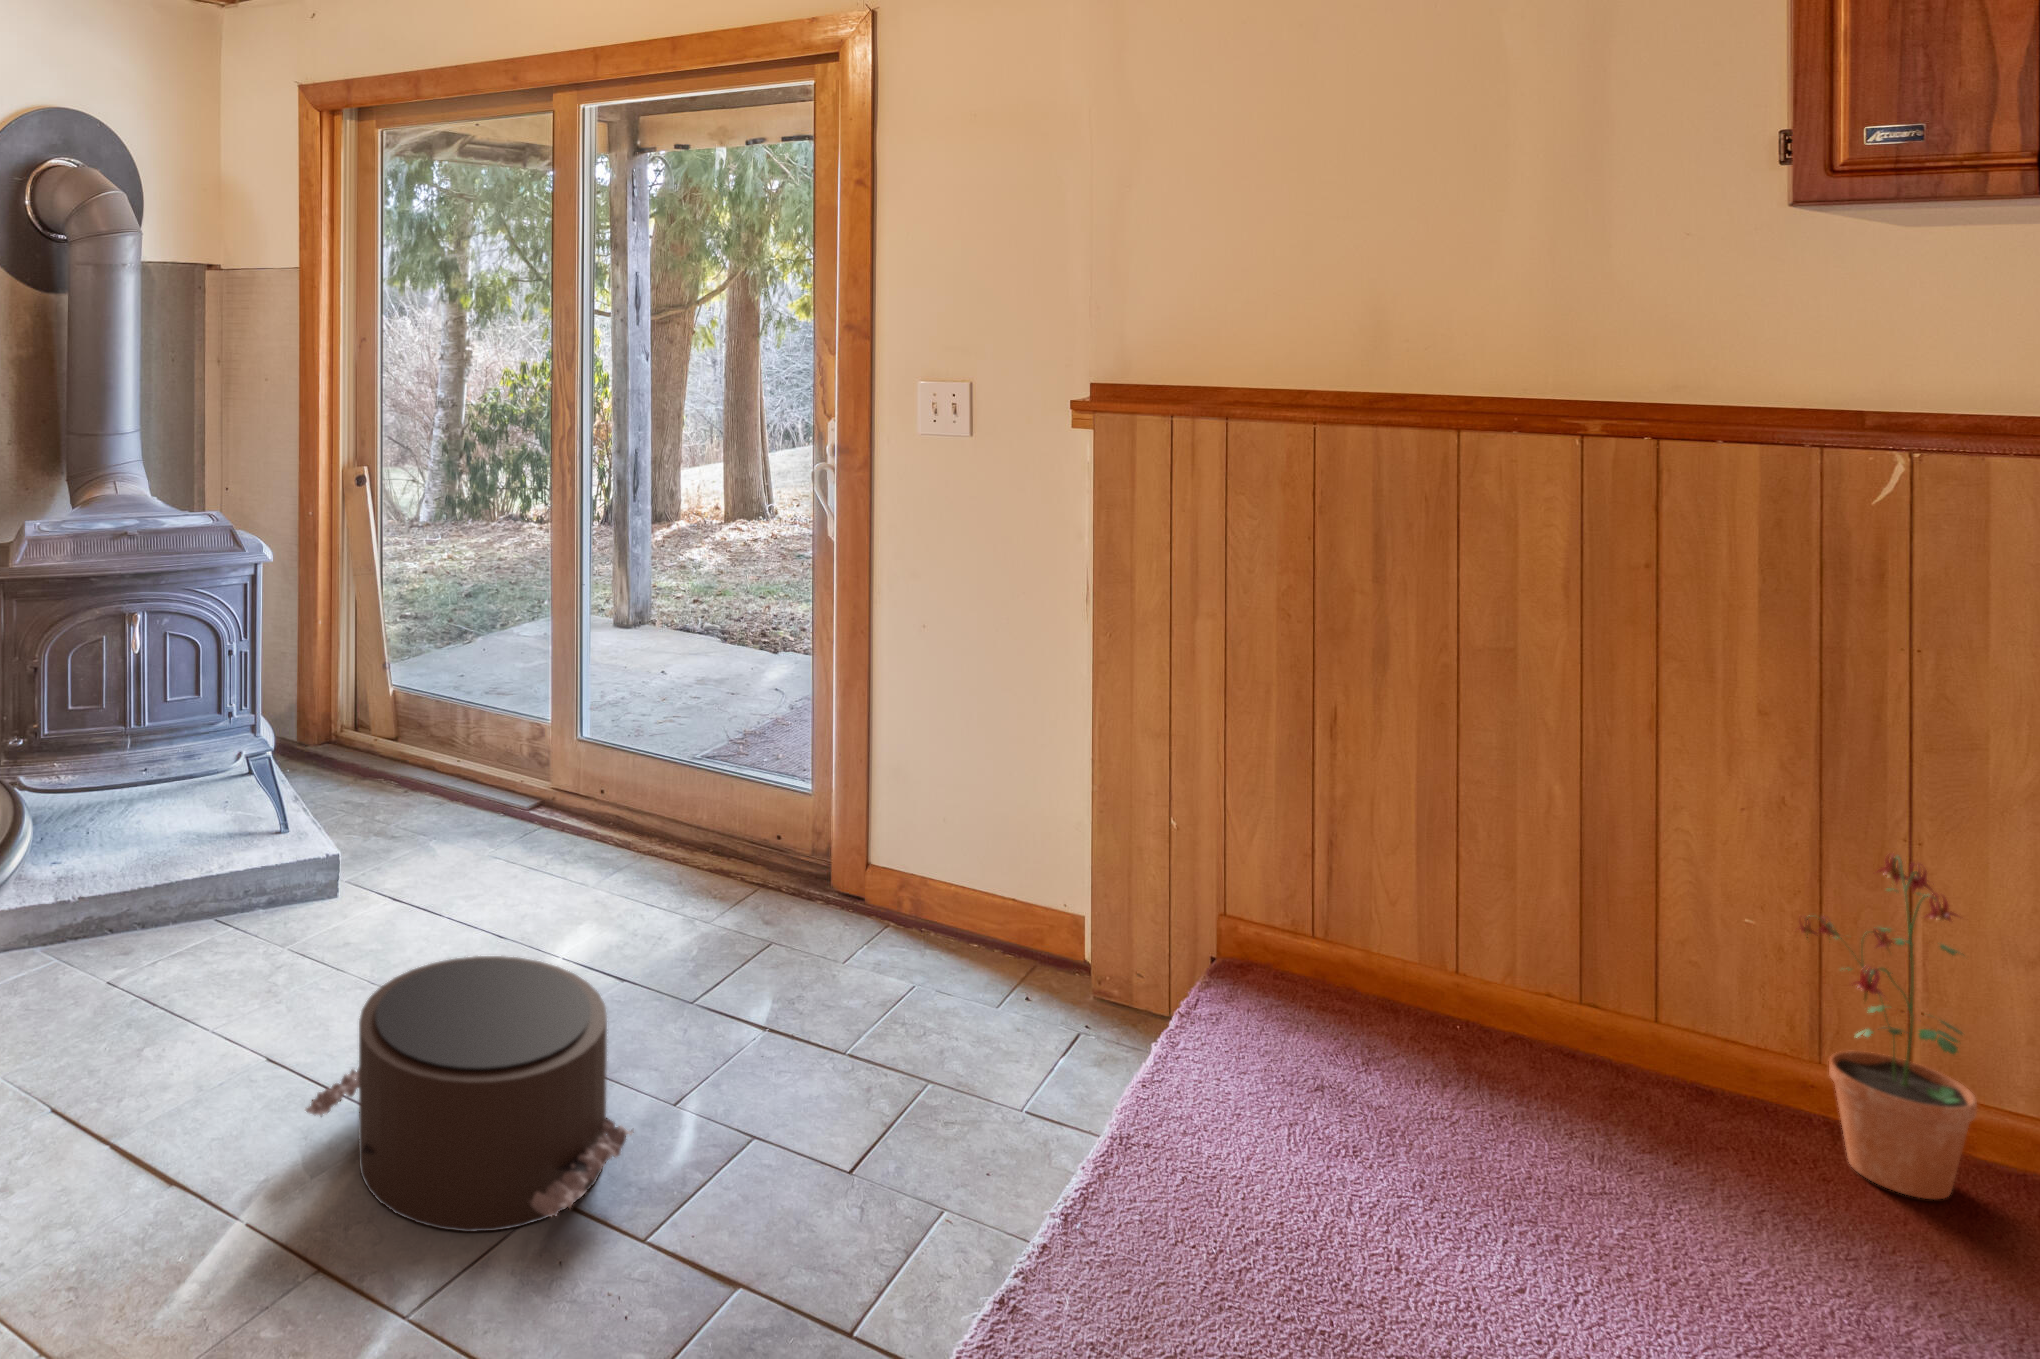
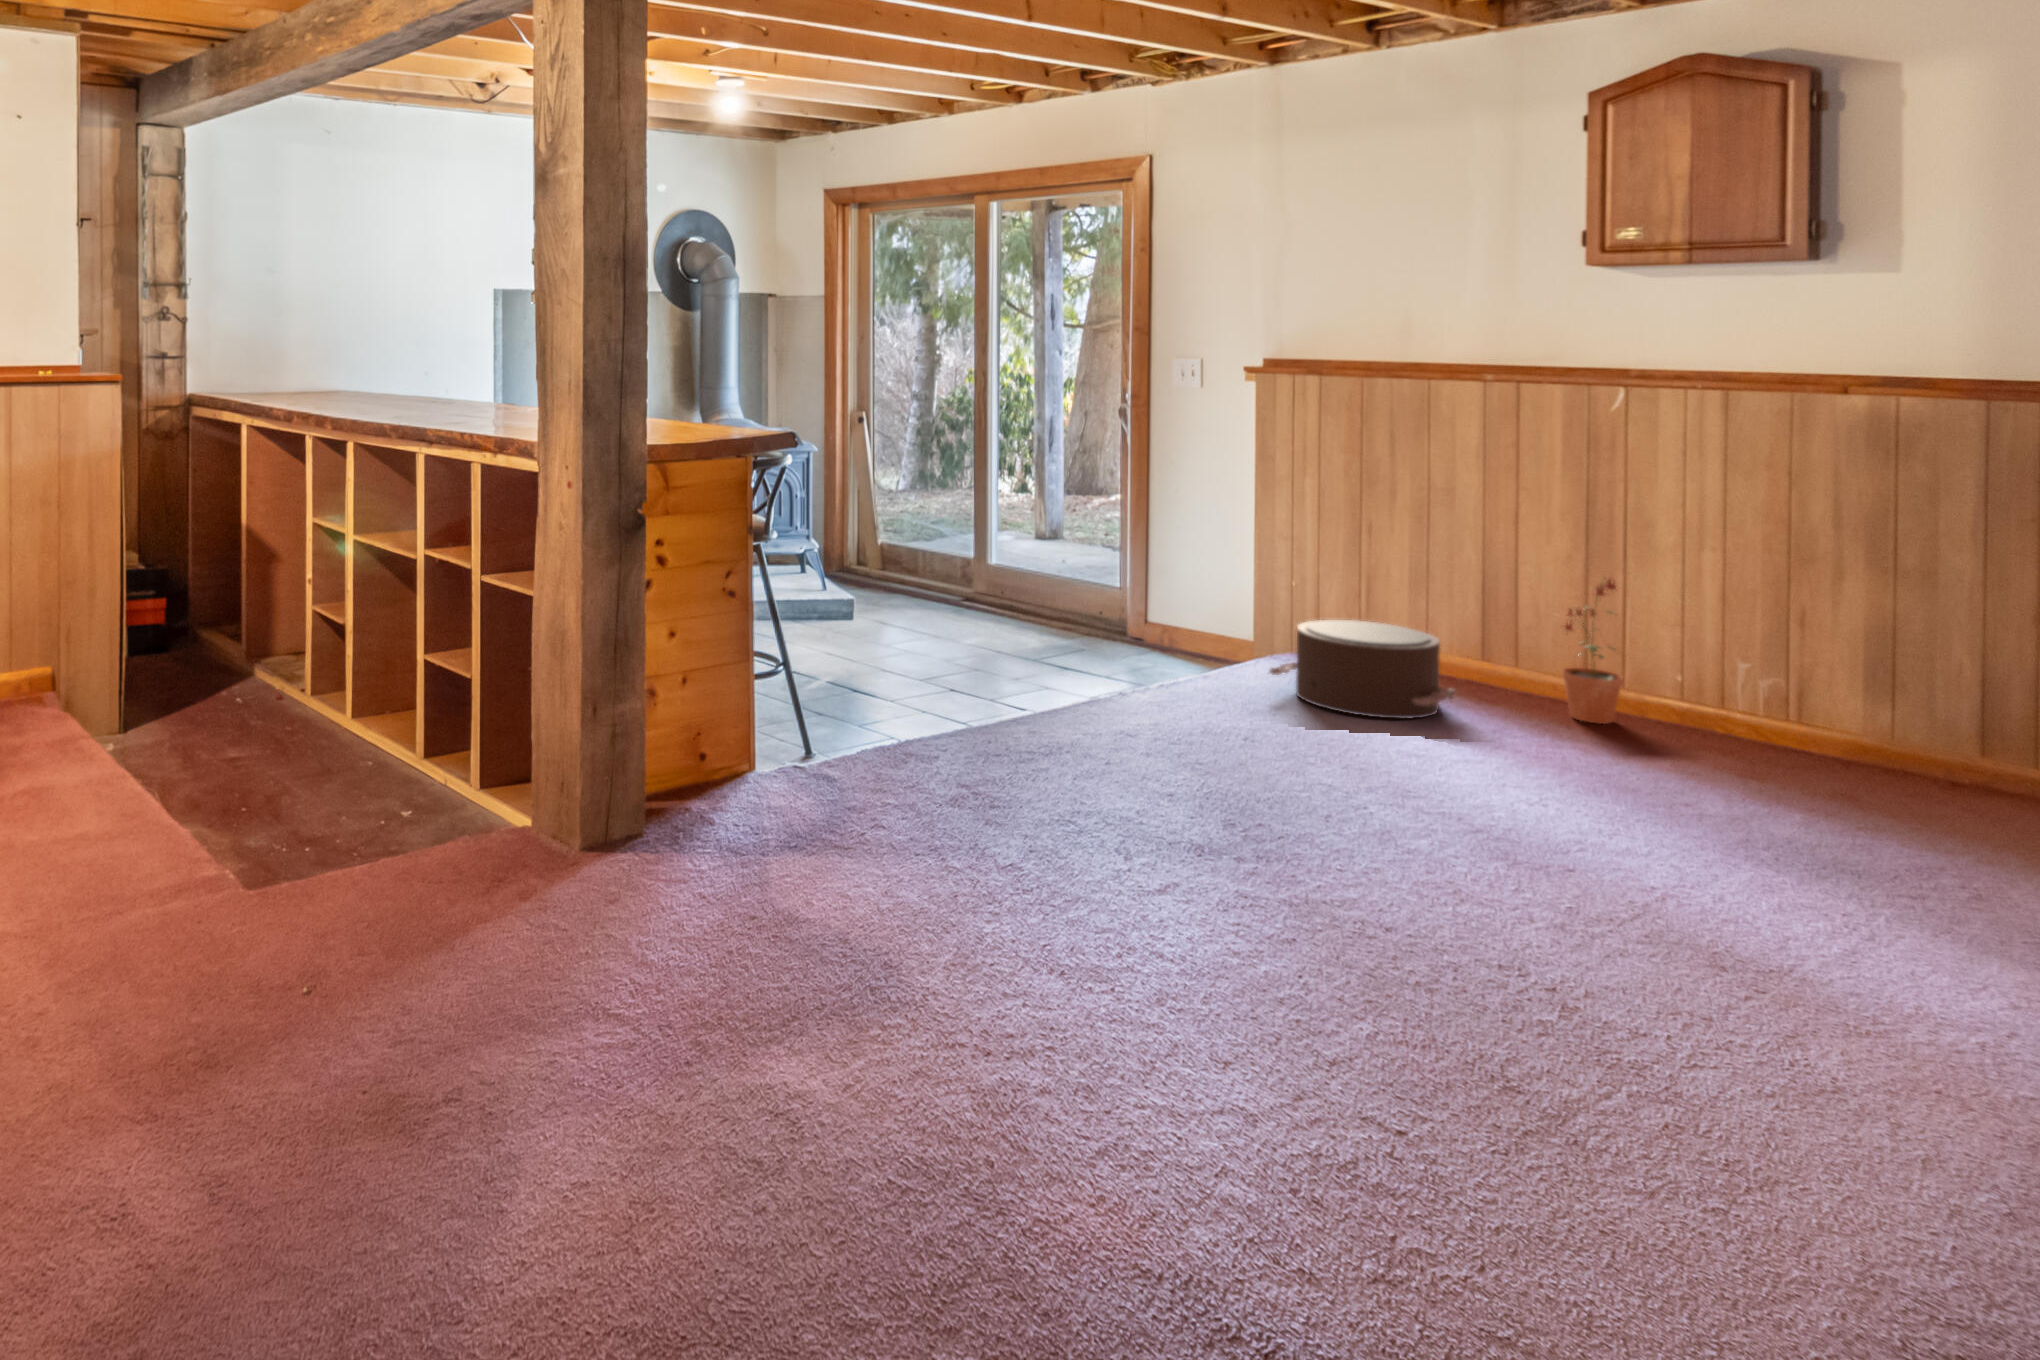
pouf: present [305,956,633,1232] -> present [1269,620,1456,719]

